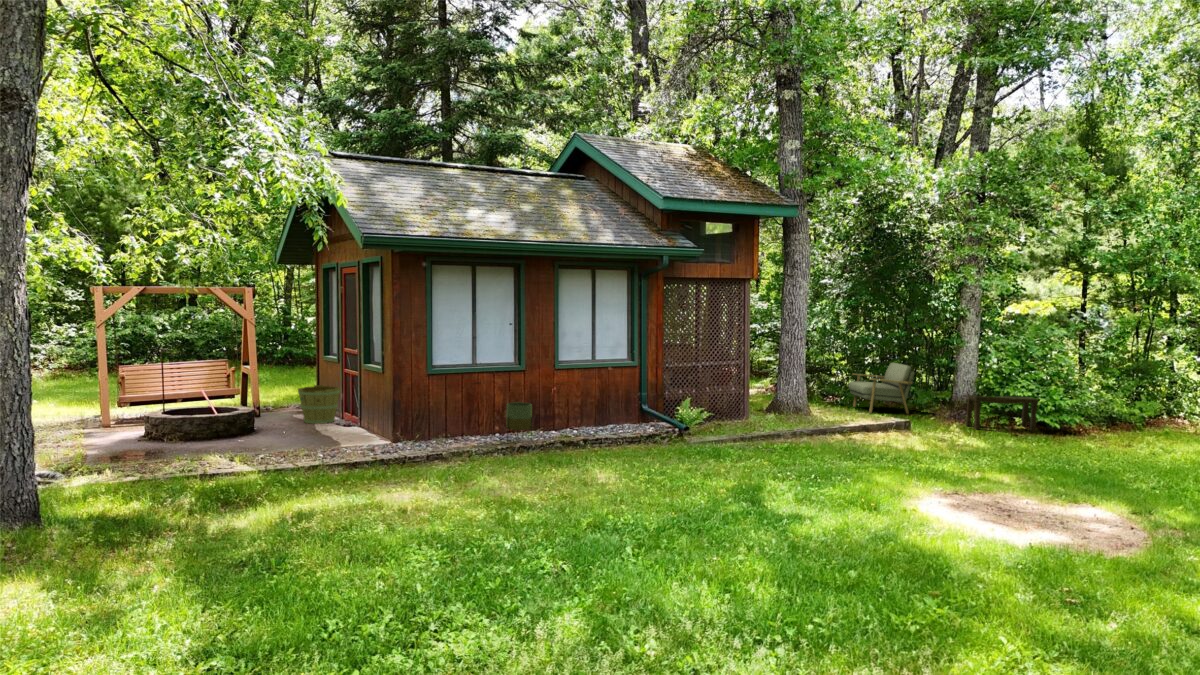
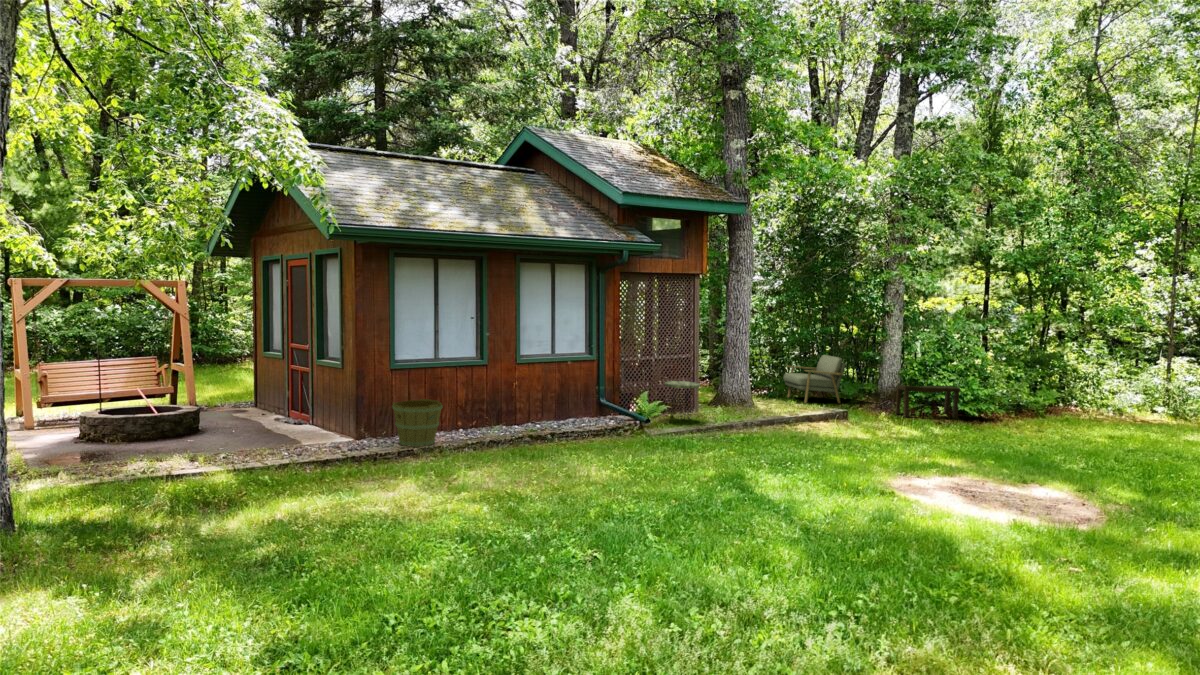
wooden bucket: present [298,385,341,424] -> present [392,399,443,447]
side table: none [712,389,749,429] -> present [665,381,700,418]
planter: present [506,402,532,430] -> none [470,397,496,437]

